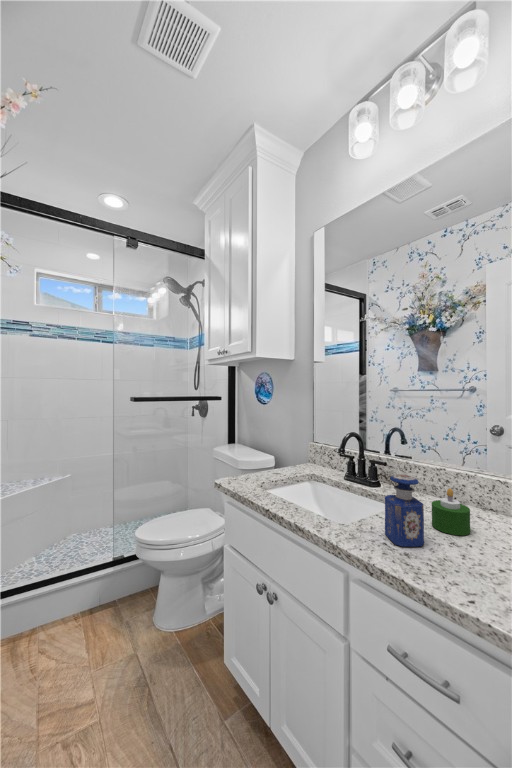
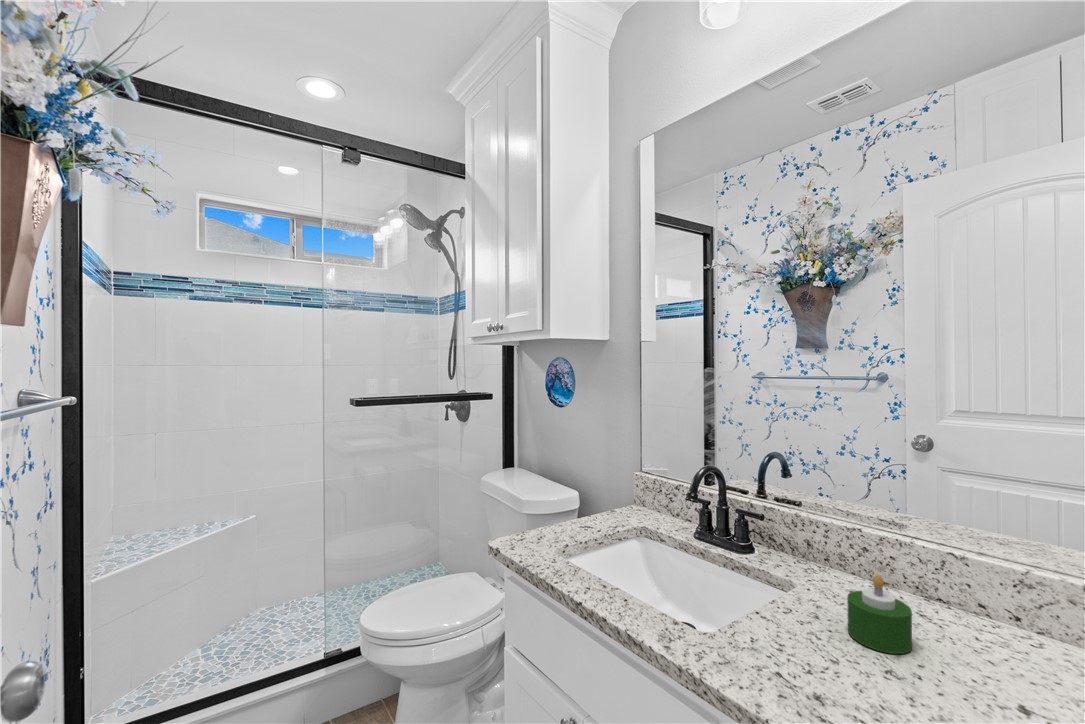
perfume bottle: present [385,474,424,547] -> none [774,556,841,679]

